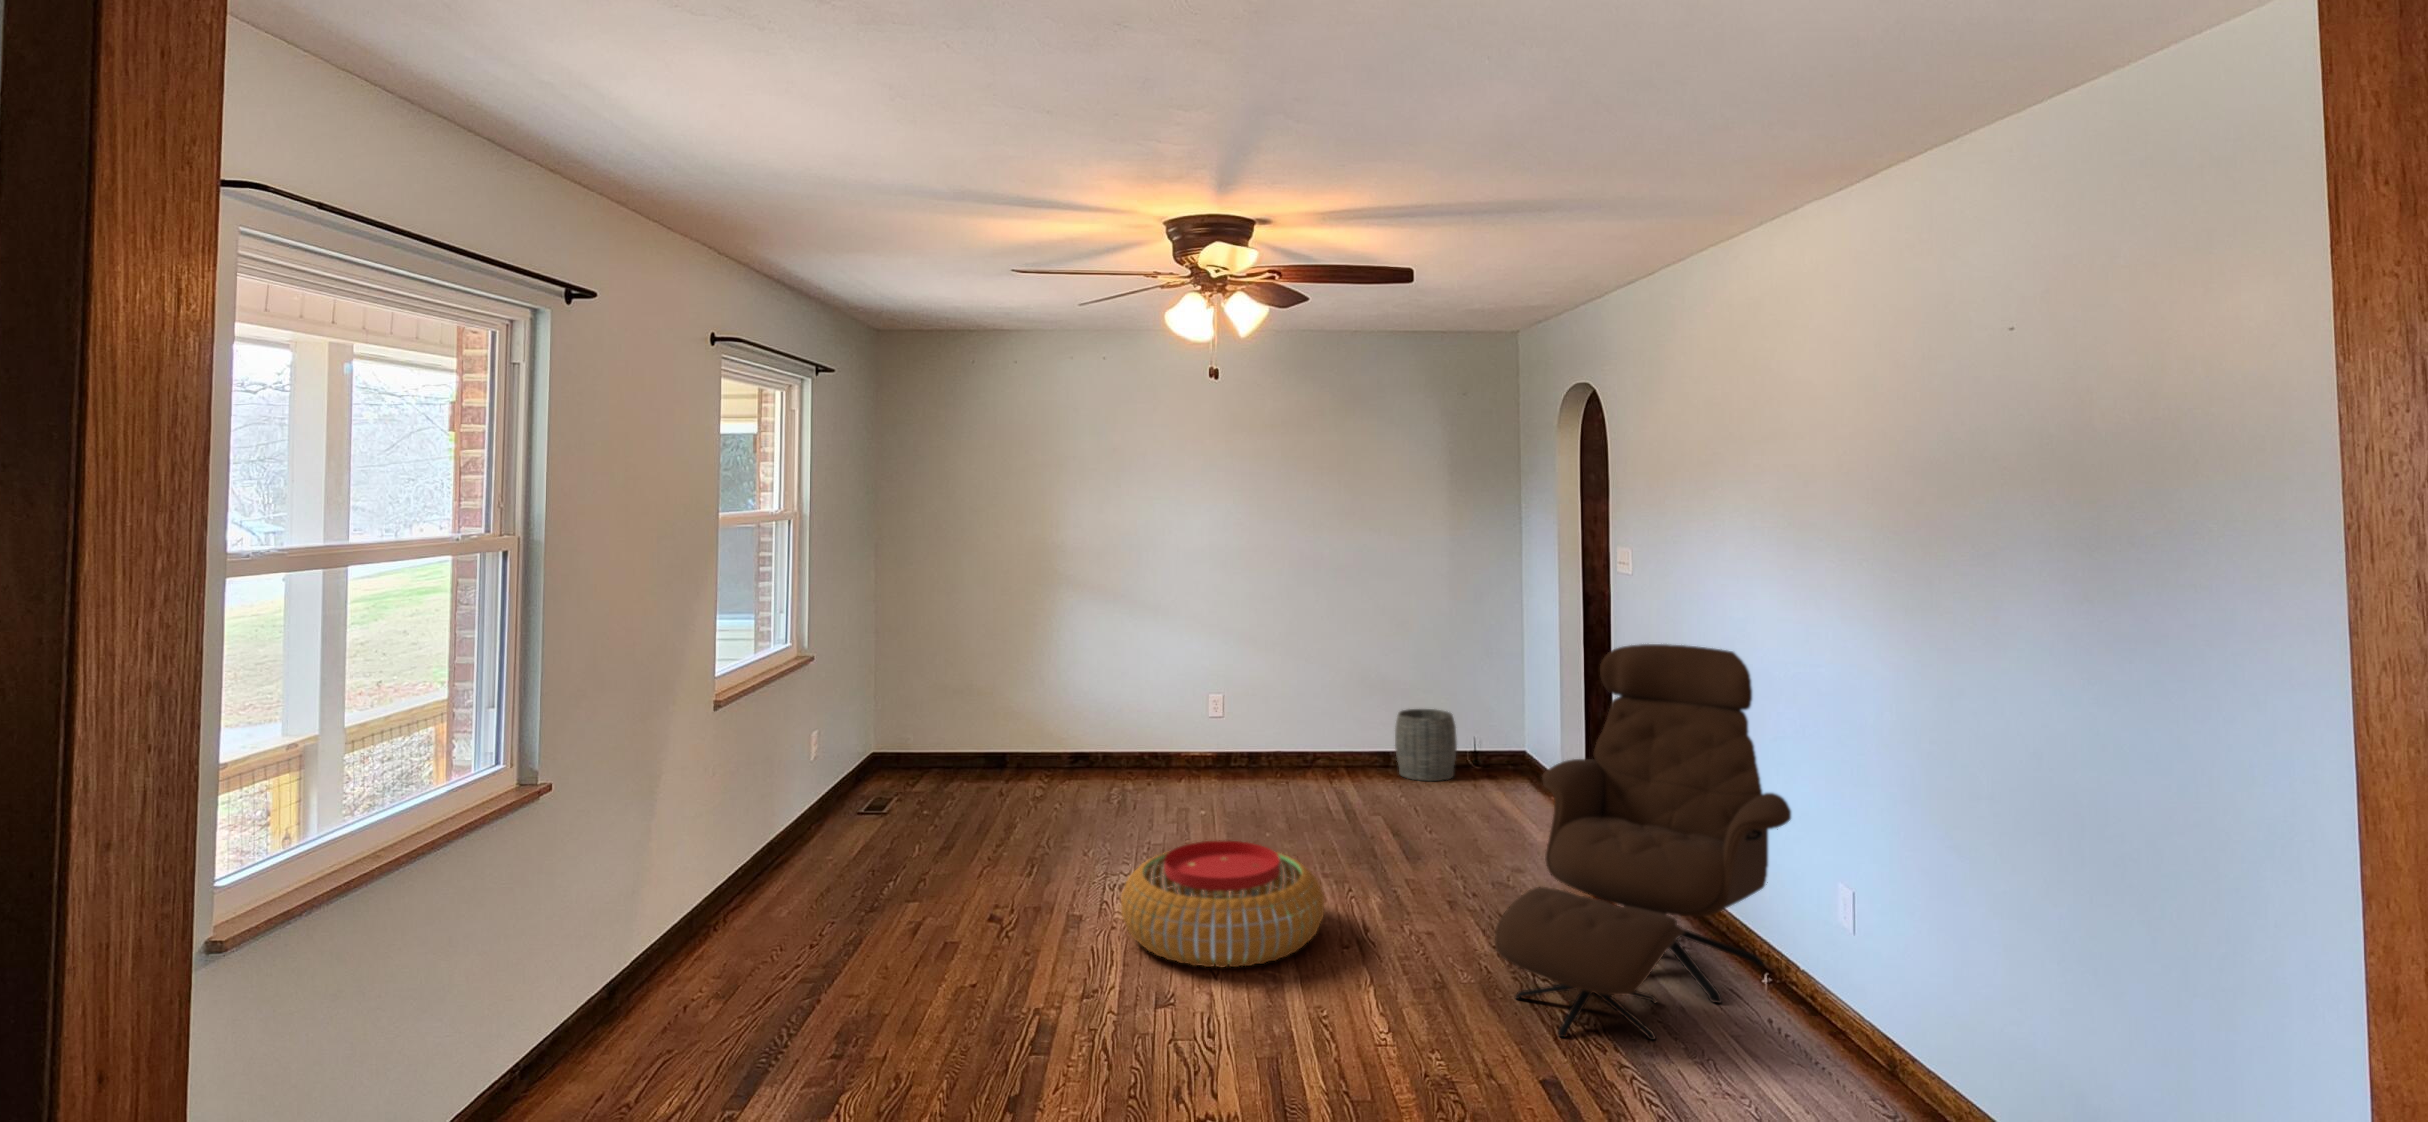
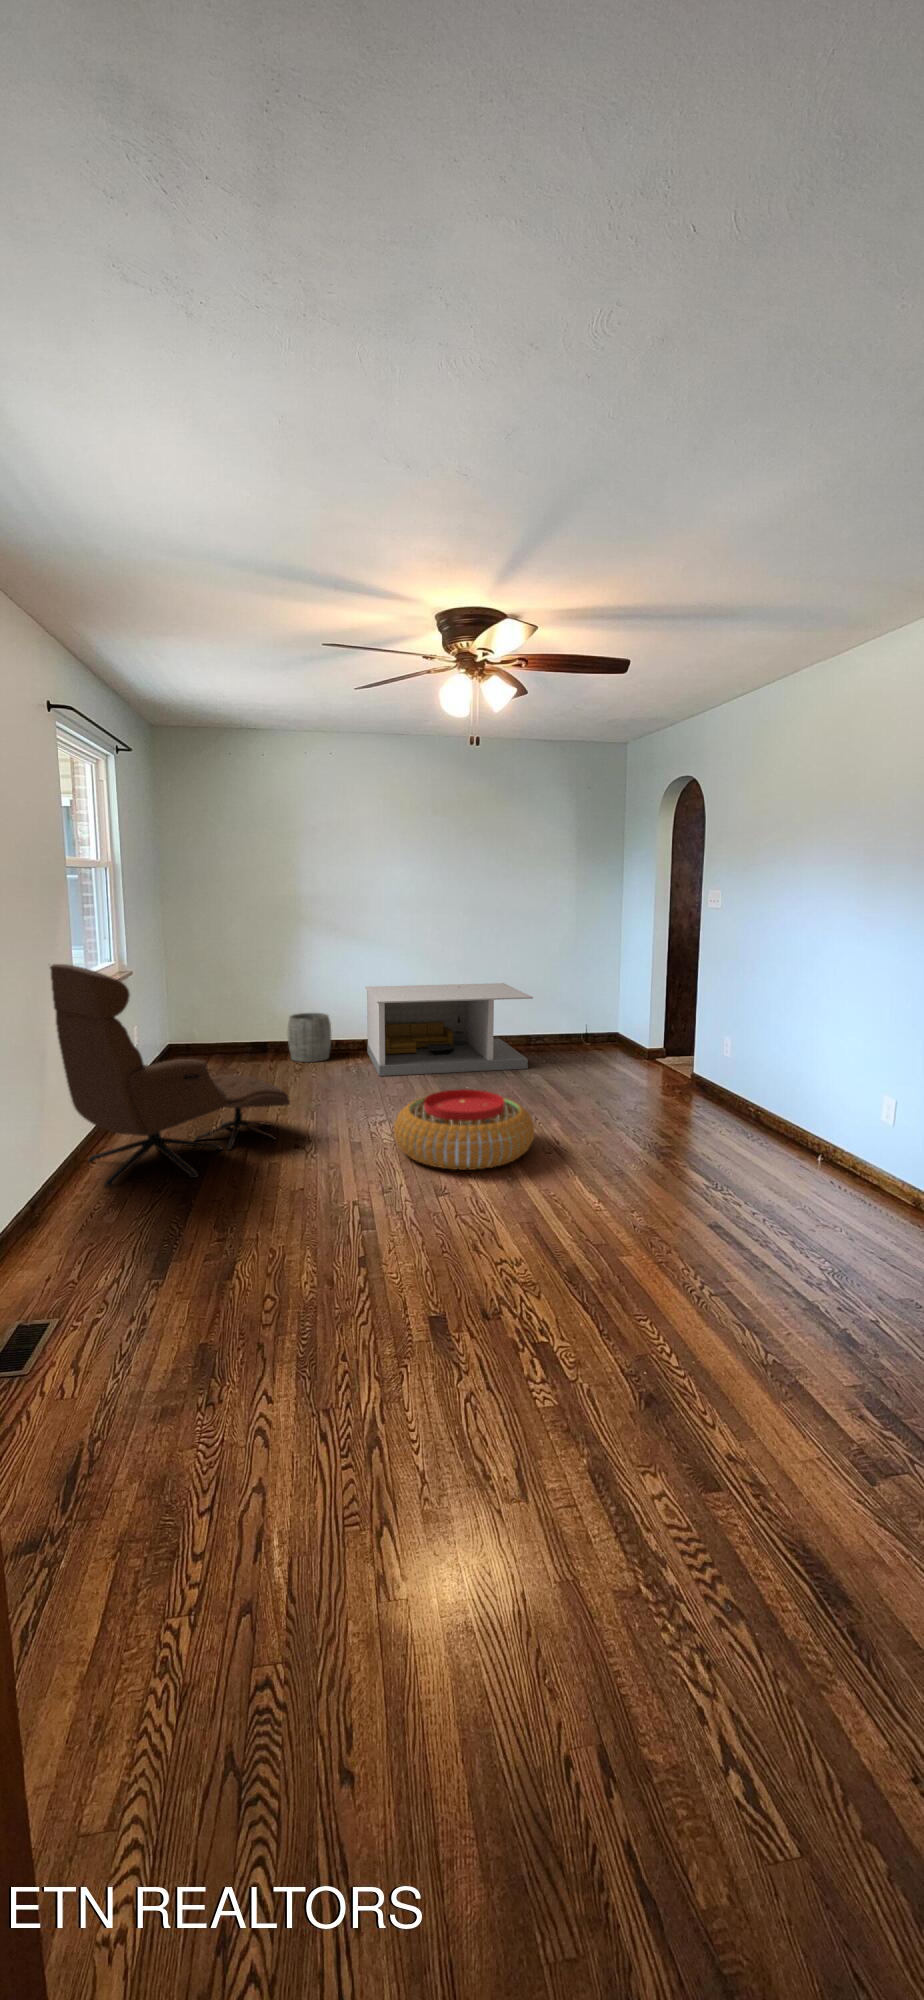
lounge chair: present [1495,644,1791,1040] -> present [49,964,290,1187]
coffee table: none [1142,672,1372,810] -> present [365,983,533,1076]
woven basket: present [1395,709,1457,781] -> present [288,1013,331,1062]

